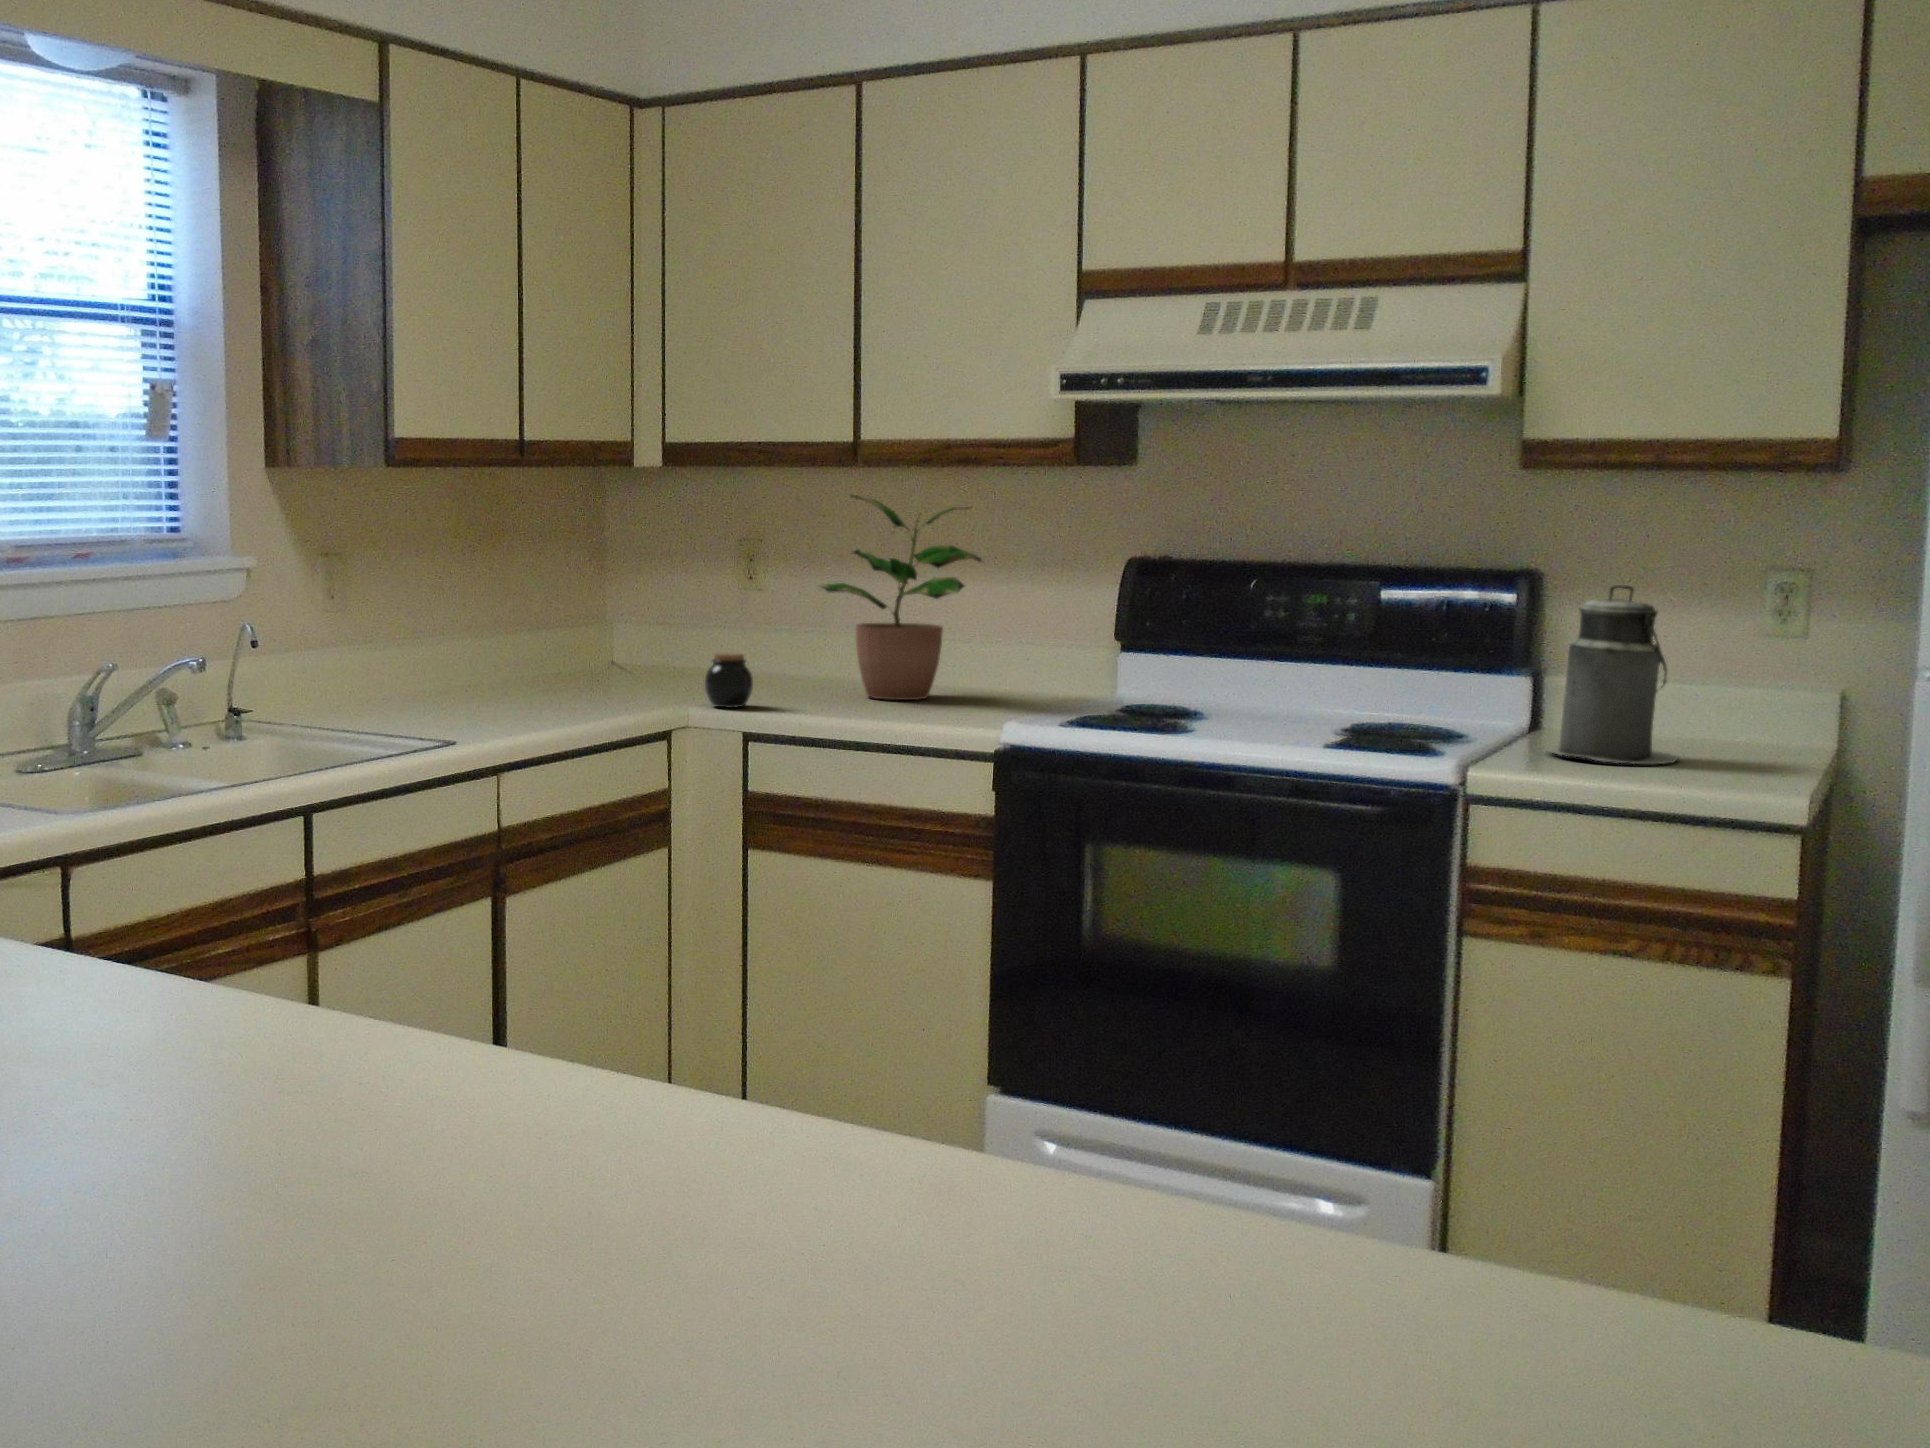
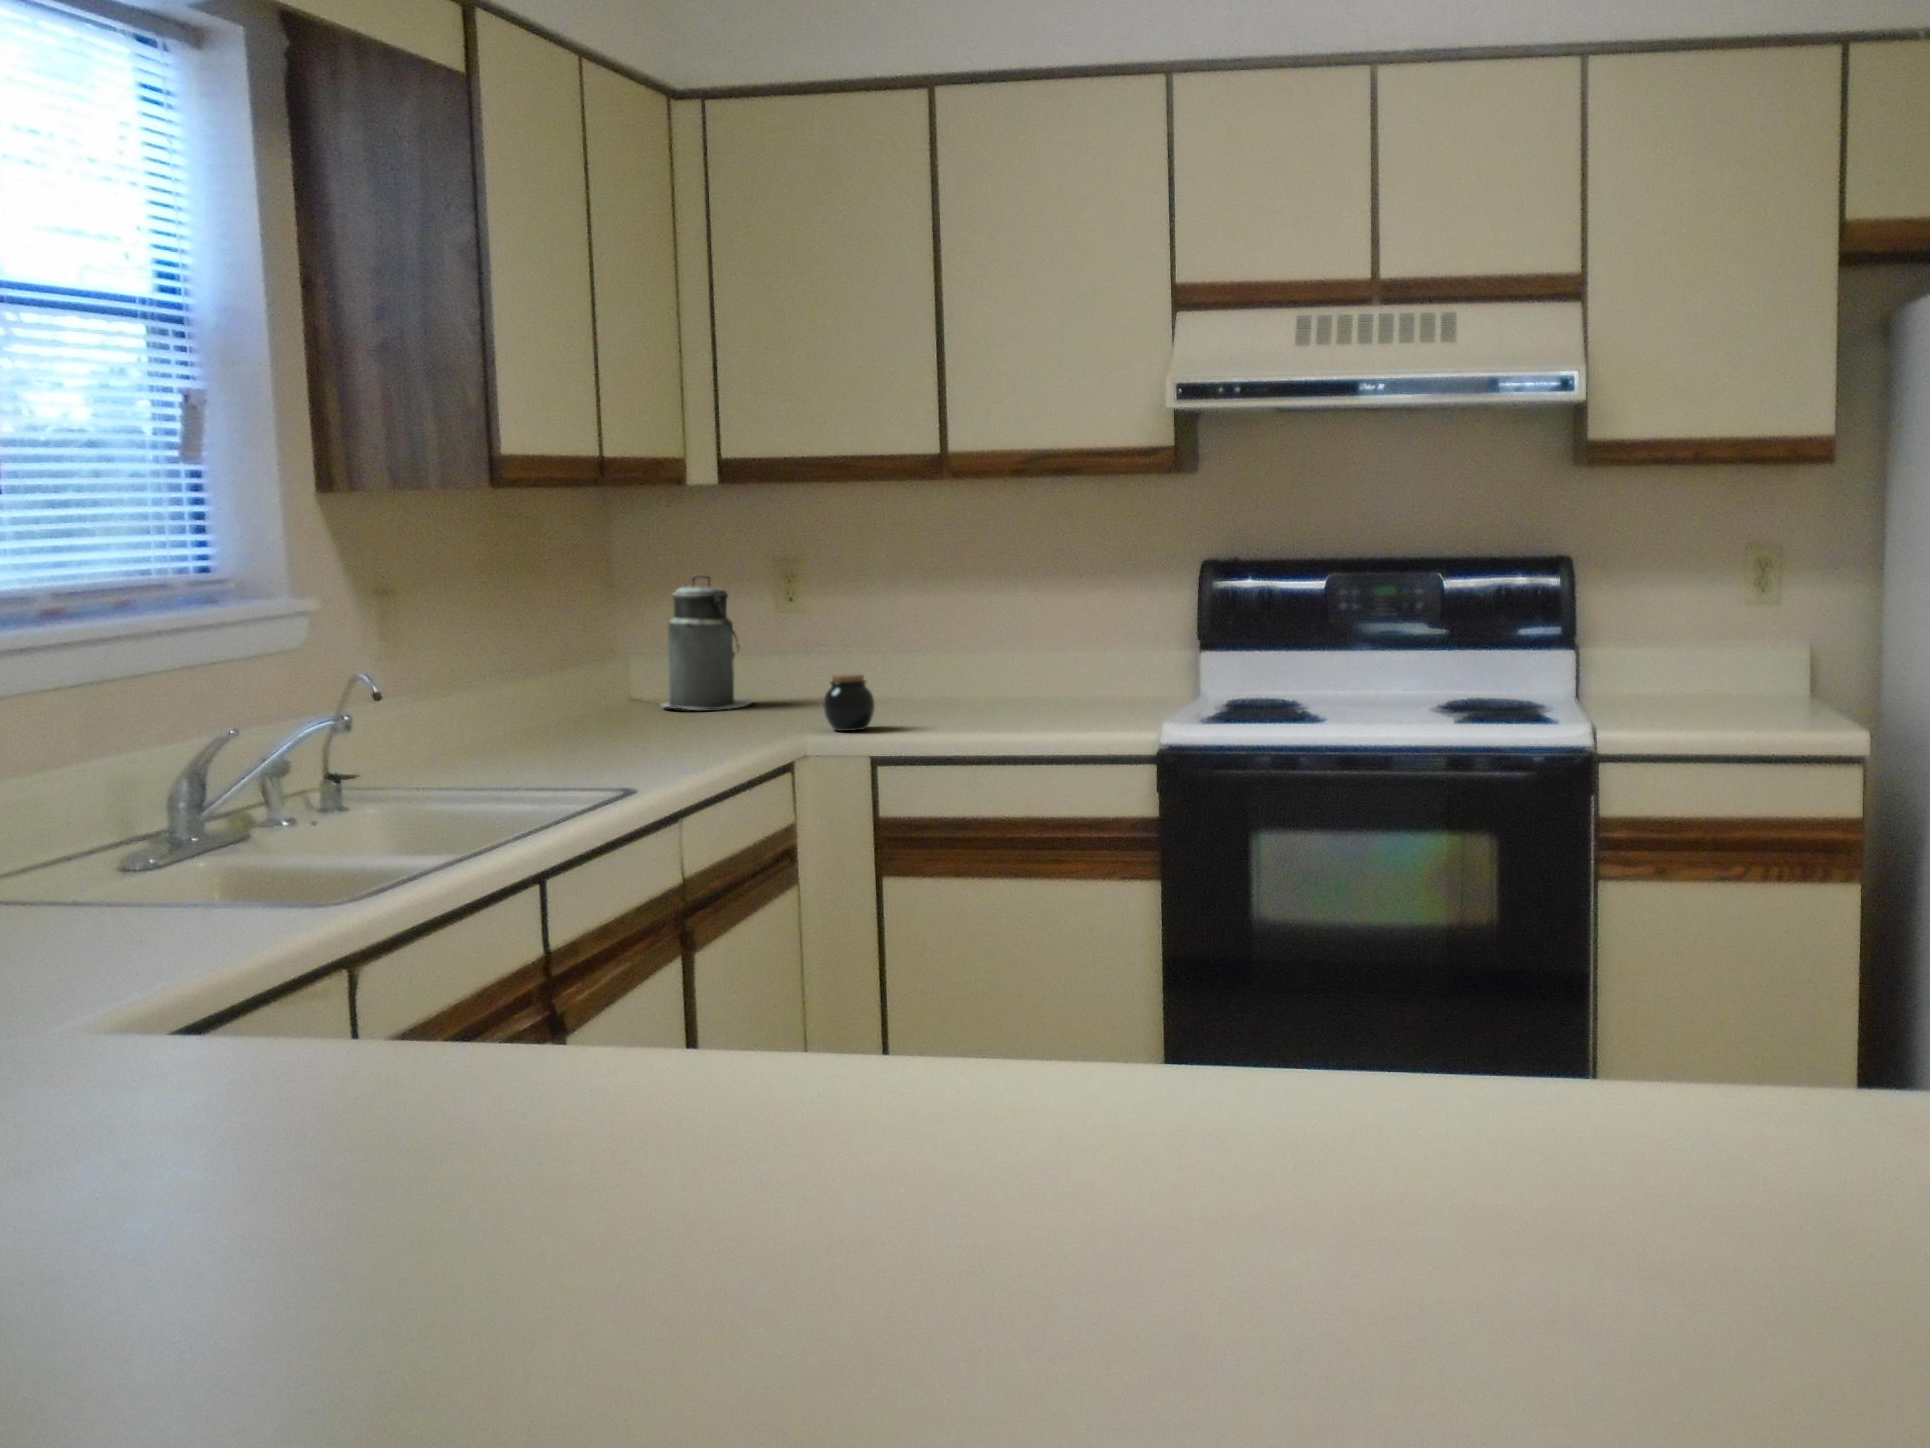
potted plant: present [820,494,982,700] -> none [917,507,1070,710]
canister: present [1546,585,1679,764] -> present [662,575,753,709]

